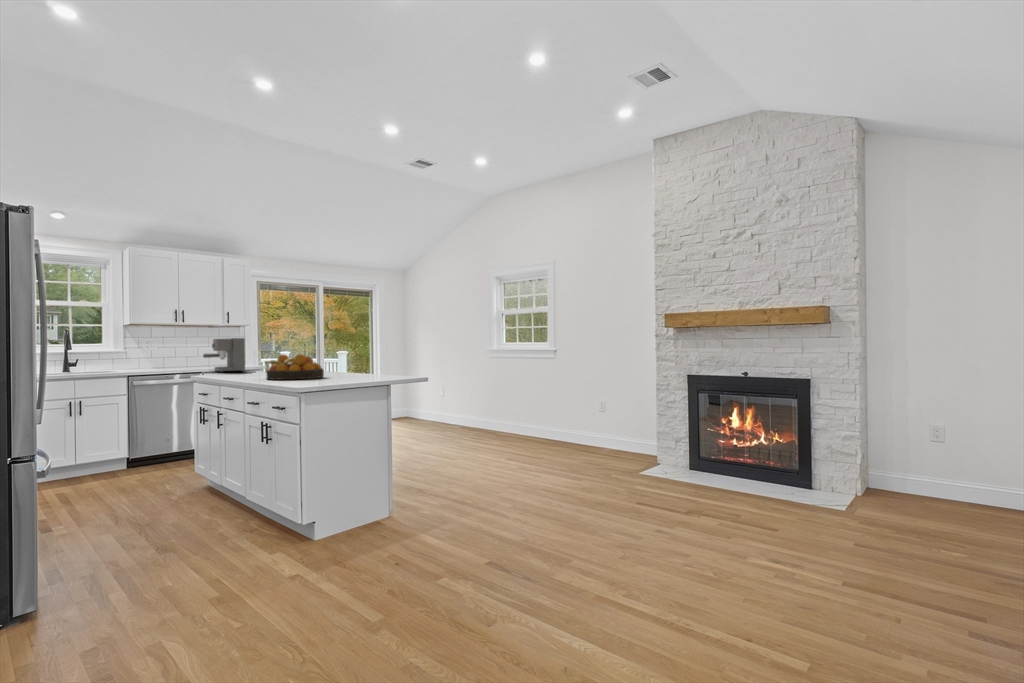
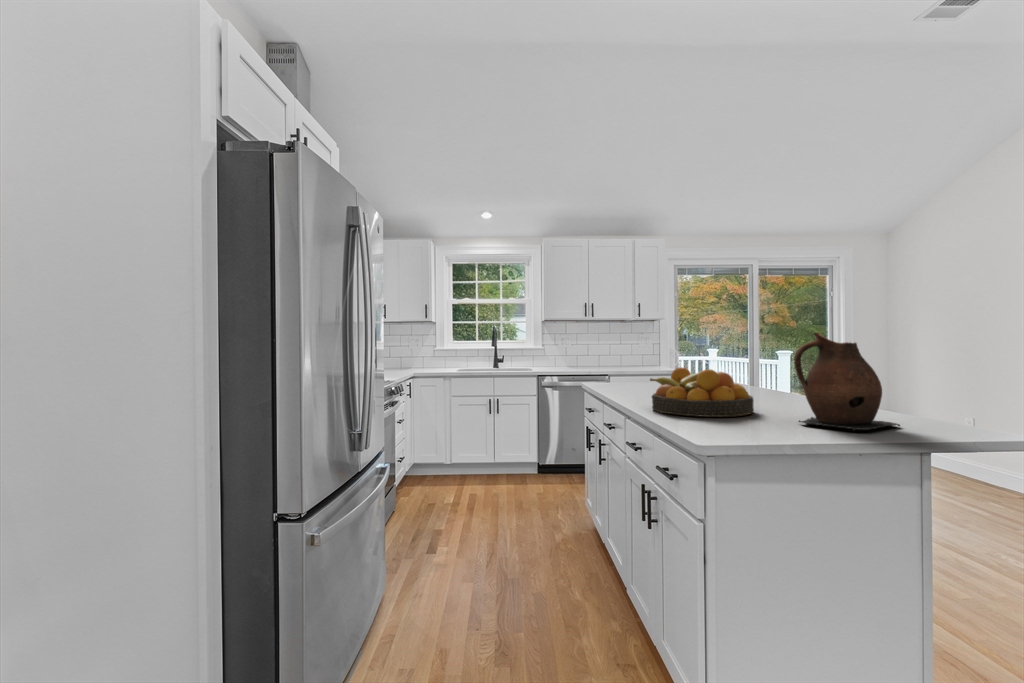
ceramic pitcher: none [343,334,386,378] -> present [794,333,900,431]
coffee maker: present [203,338,245,372] -> none [613,334,659,374]

